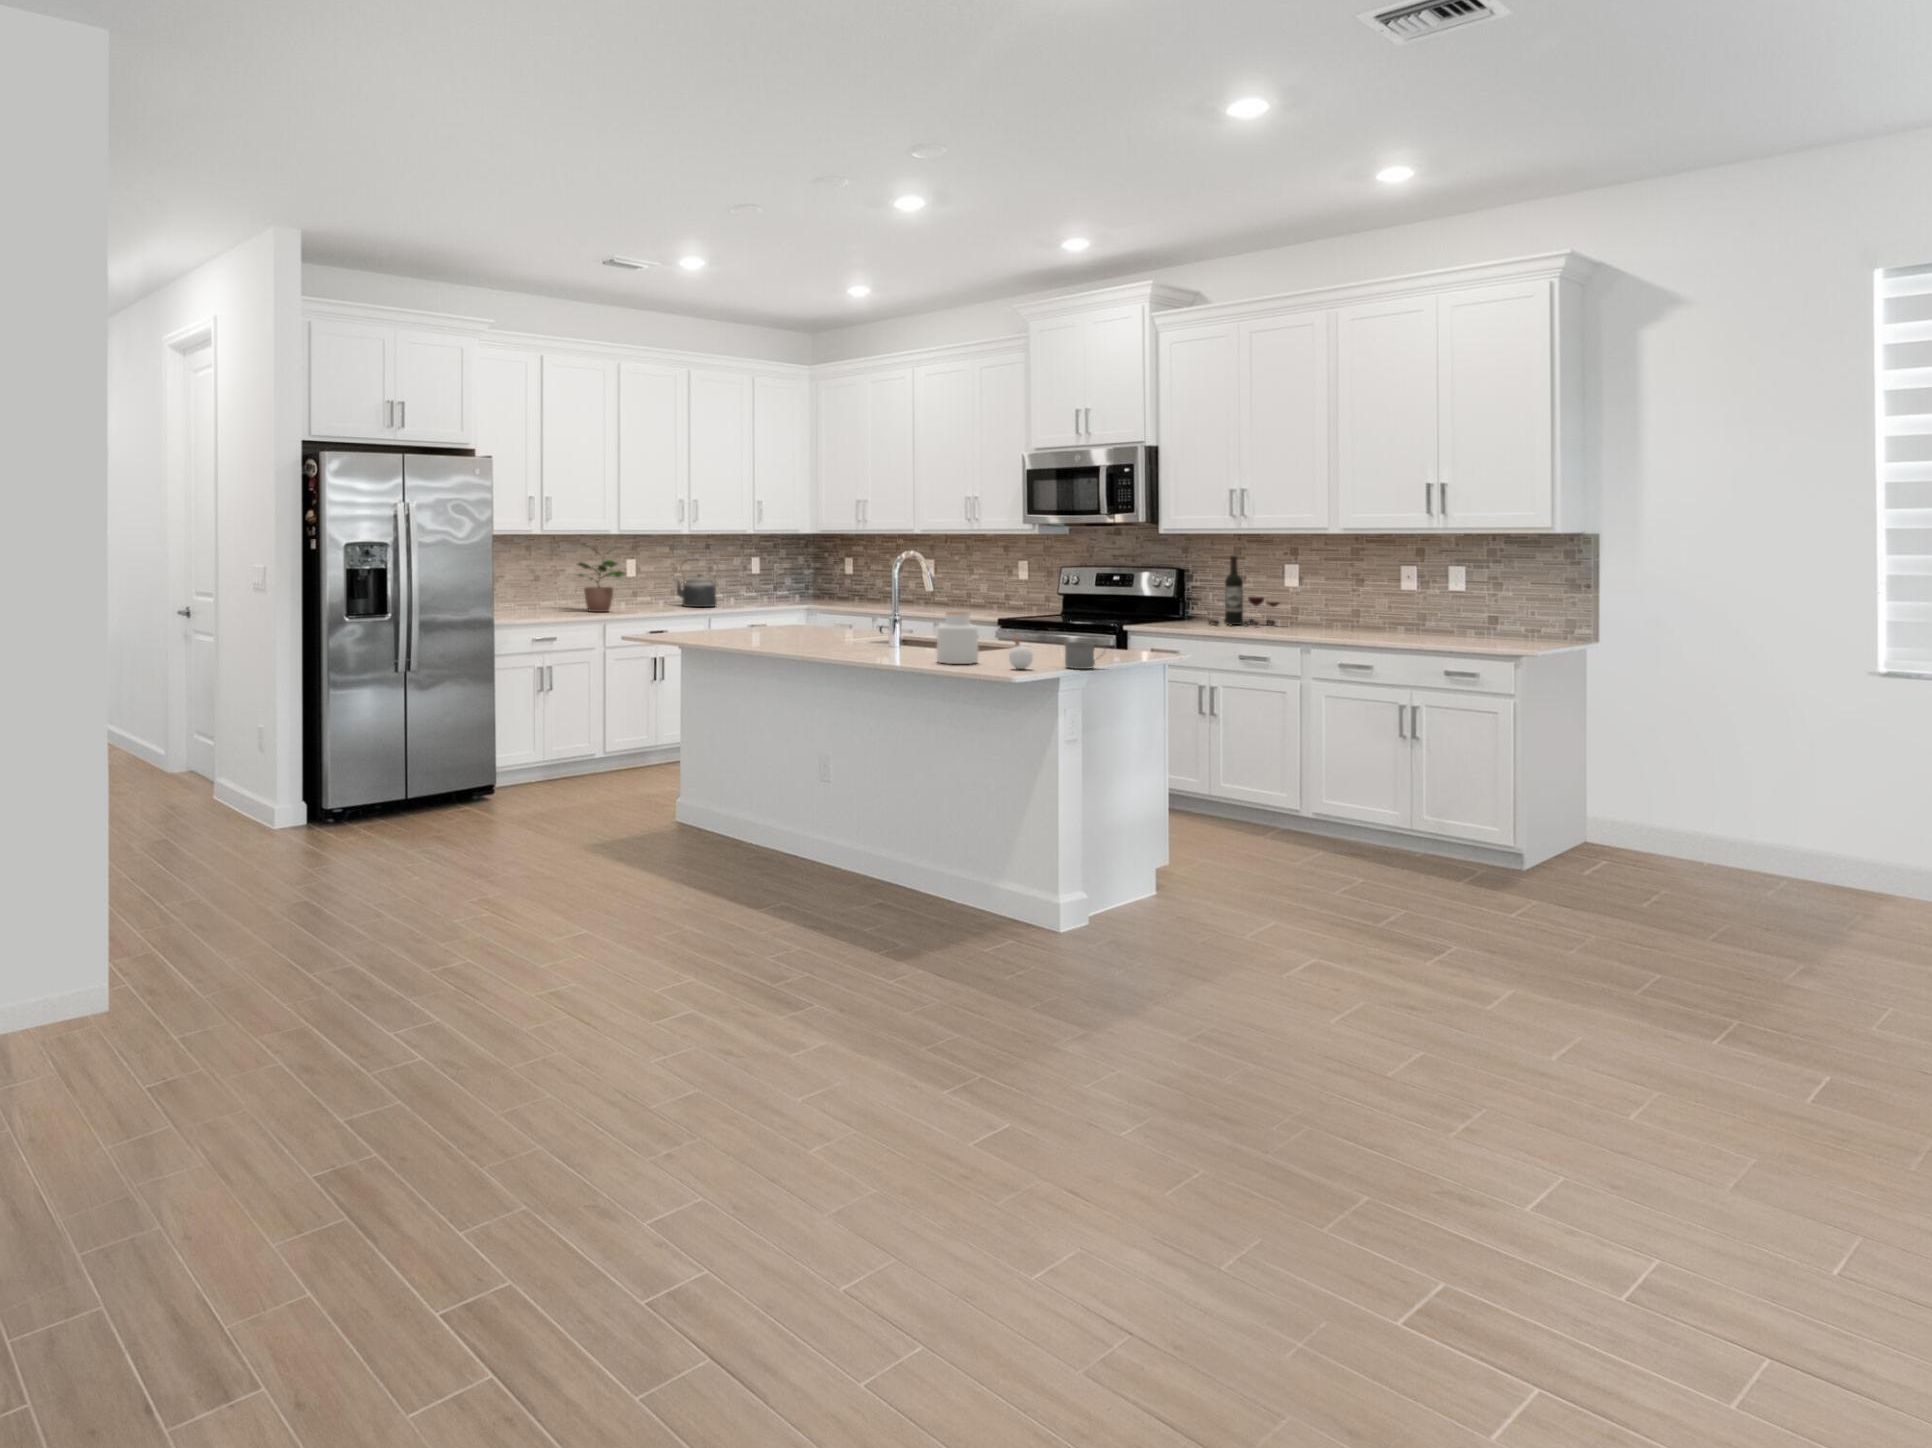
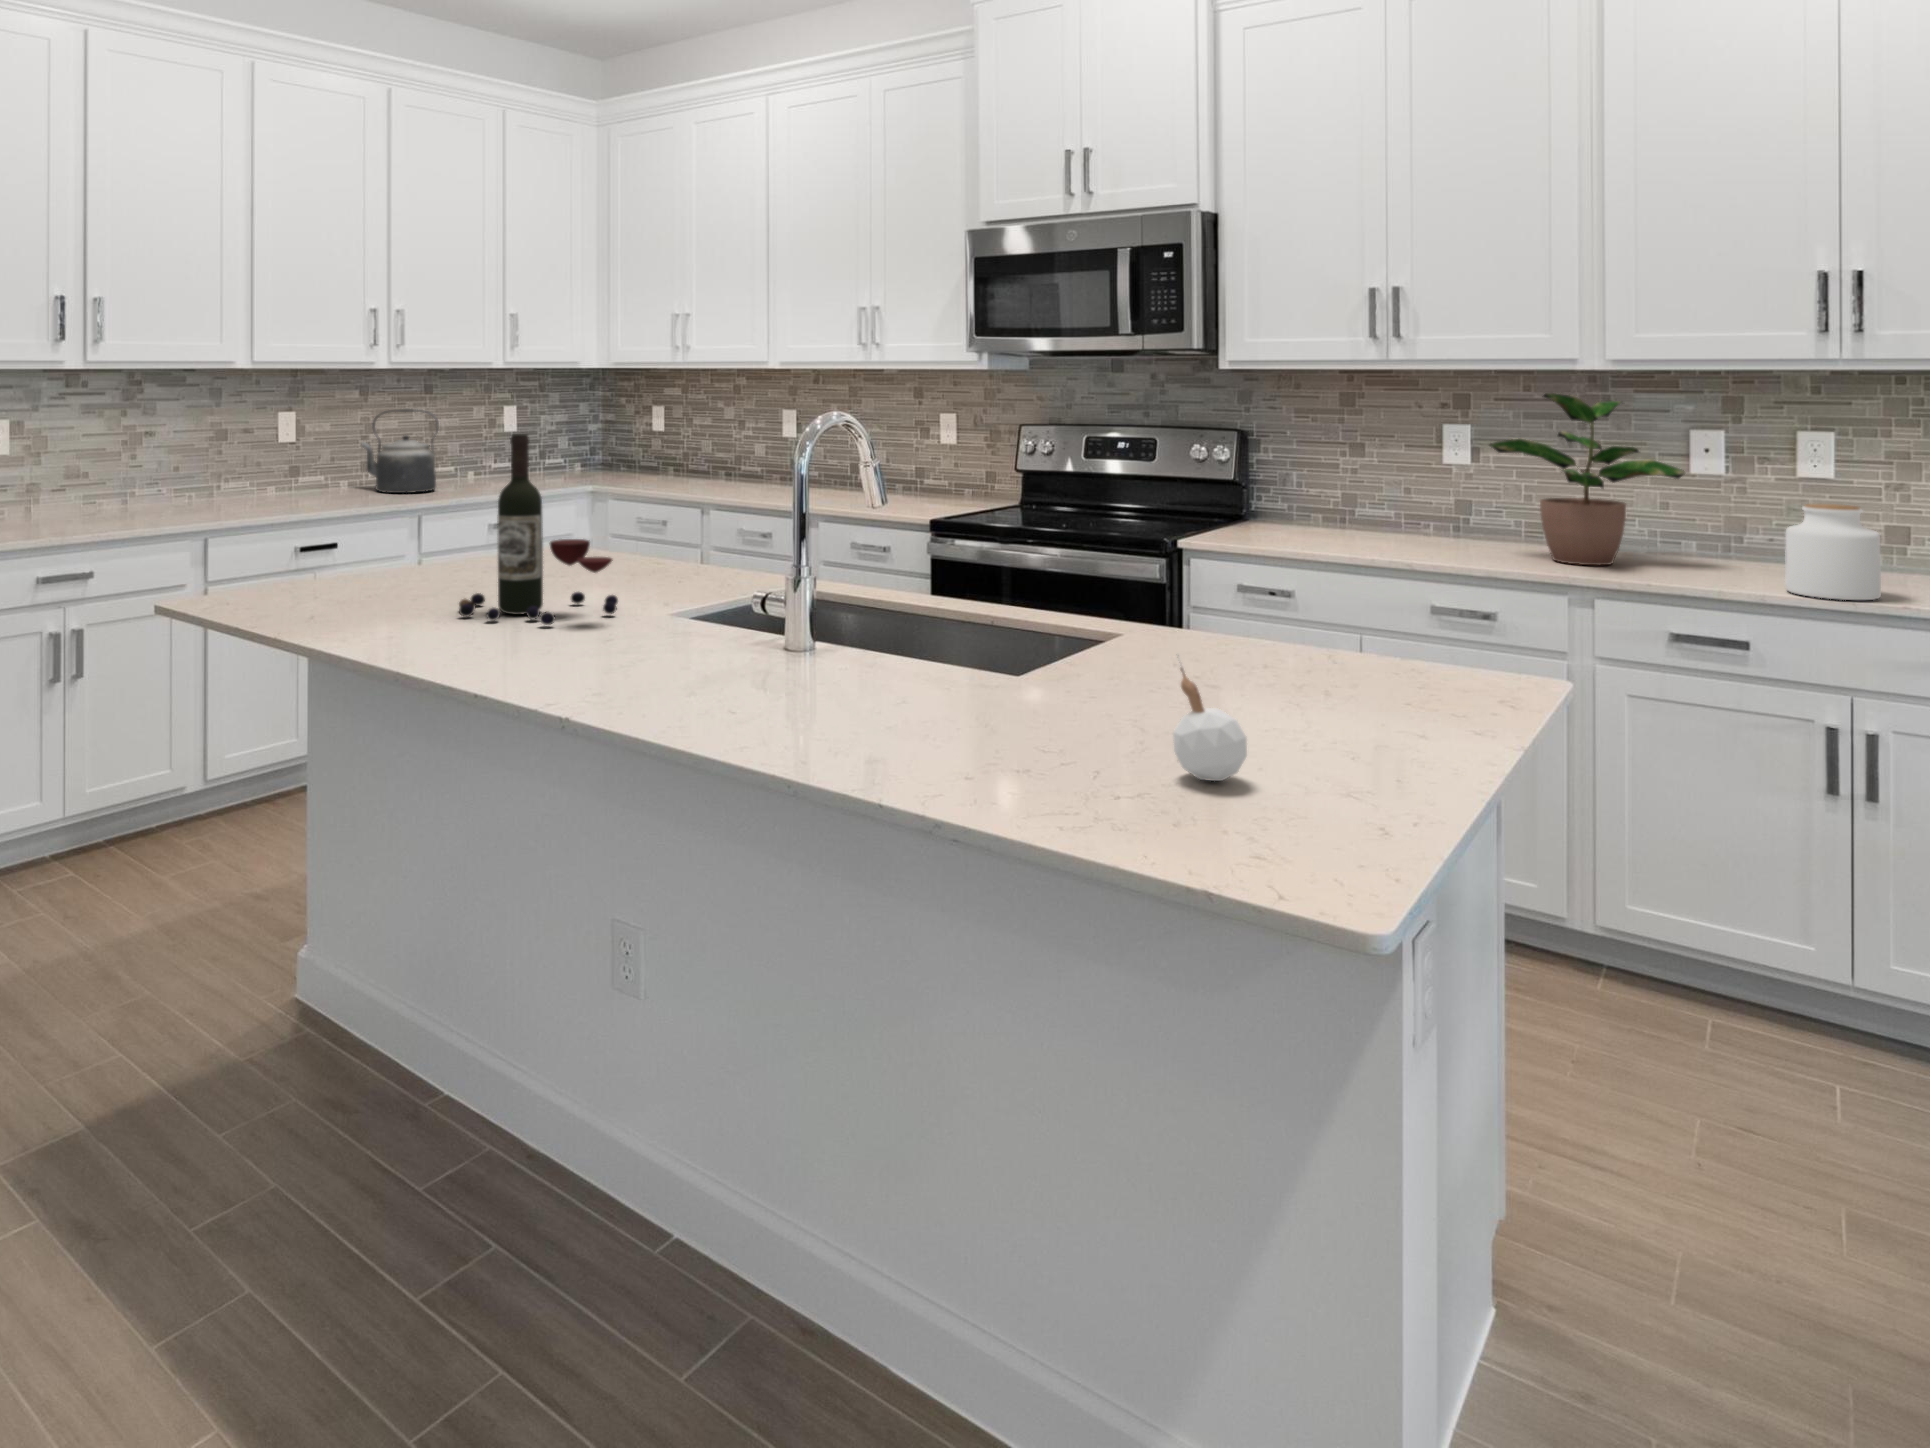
potted plant: present [578,552,625,612] -> present [1490,393,1685,565]
wine bottle: present [1208,556,1279,626] -> present [459,434,618,625]
jar: present [937,612,978,664] -> present [1785,504,1881,600]
mug: present [1065,642,1103,669] -> none [1308,680,1430,769]

